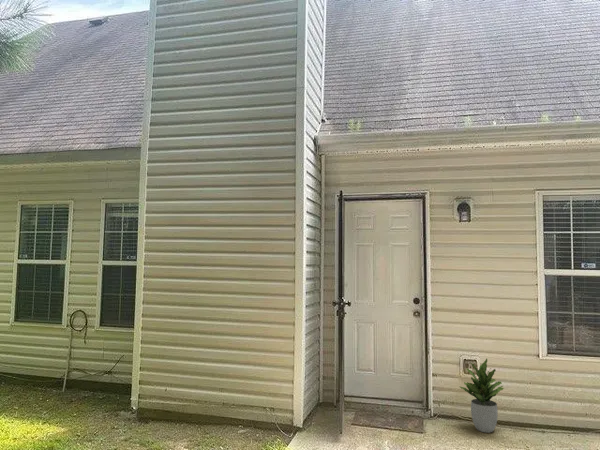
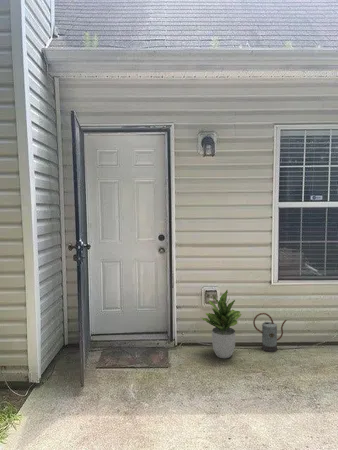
watering can: none [519,389,559,434] -> present [253,313,286,352]

